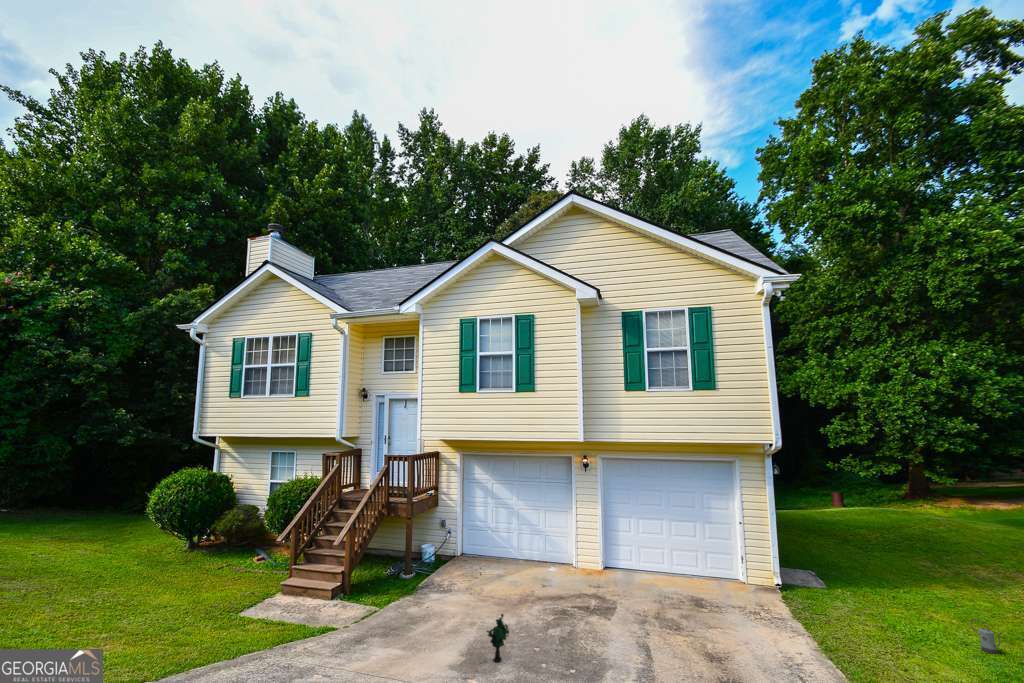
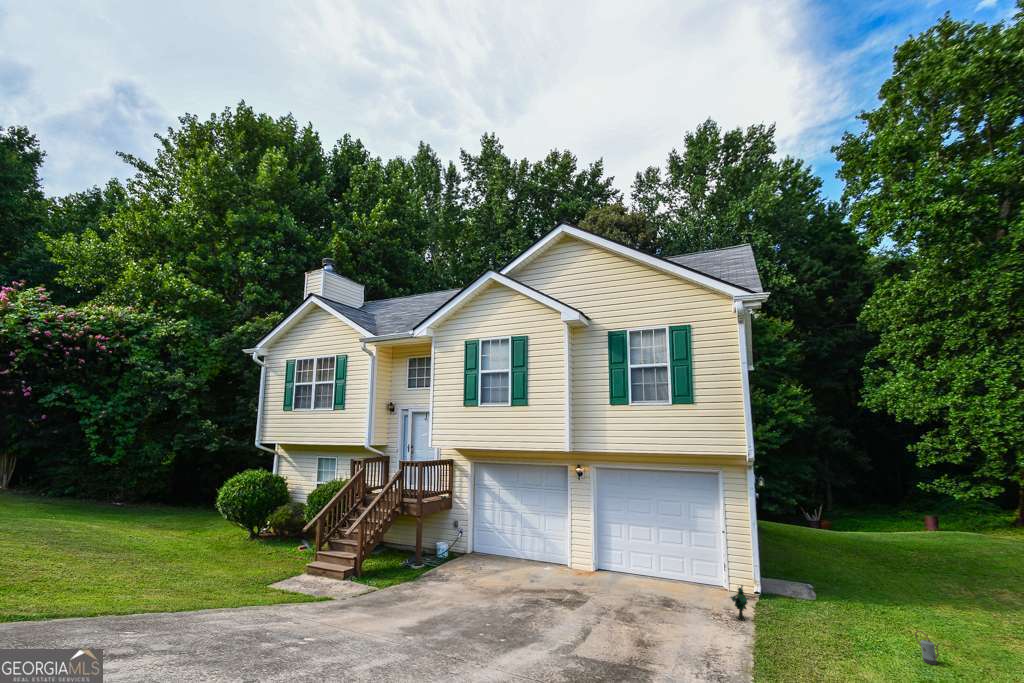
decorative plant: present [486,614,509,662] -> present [731,585,749,621]

